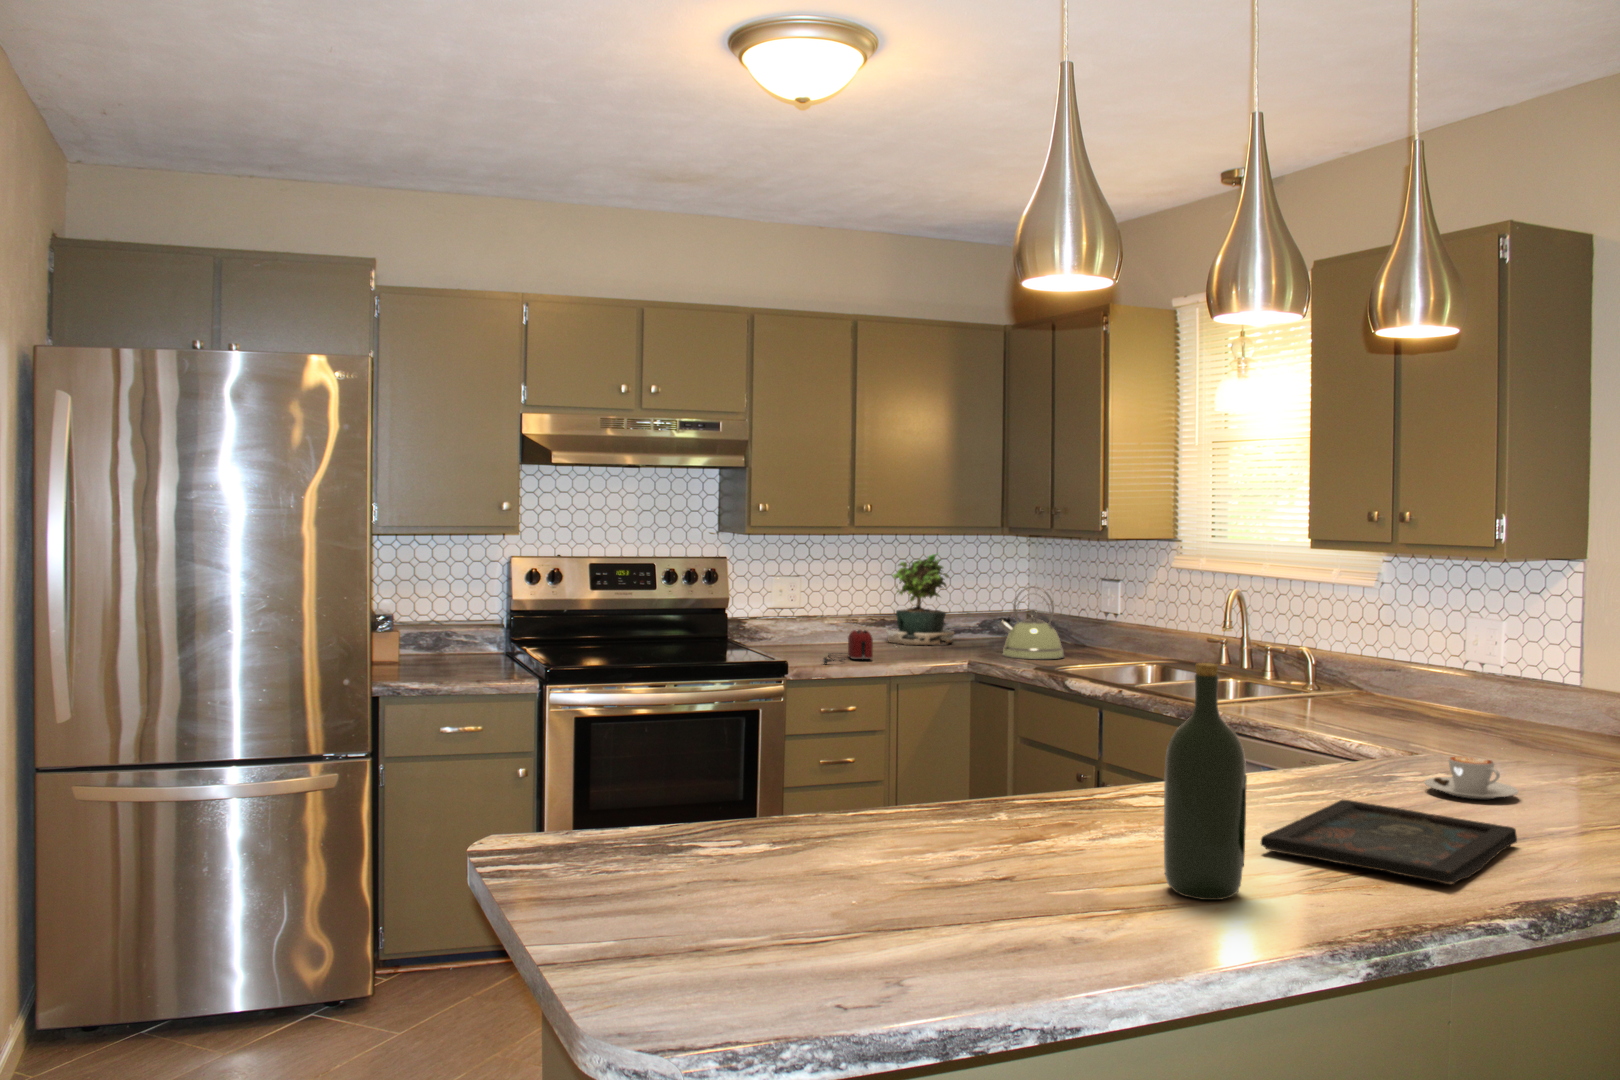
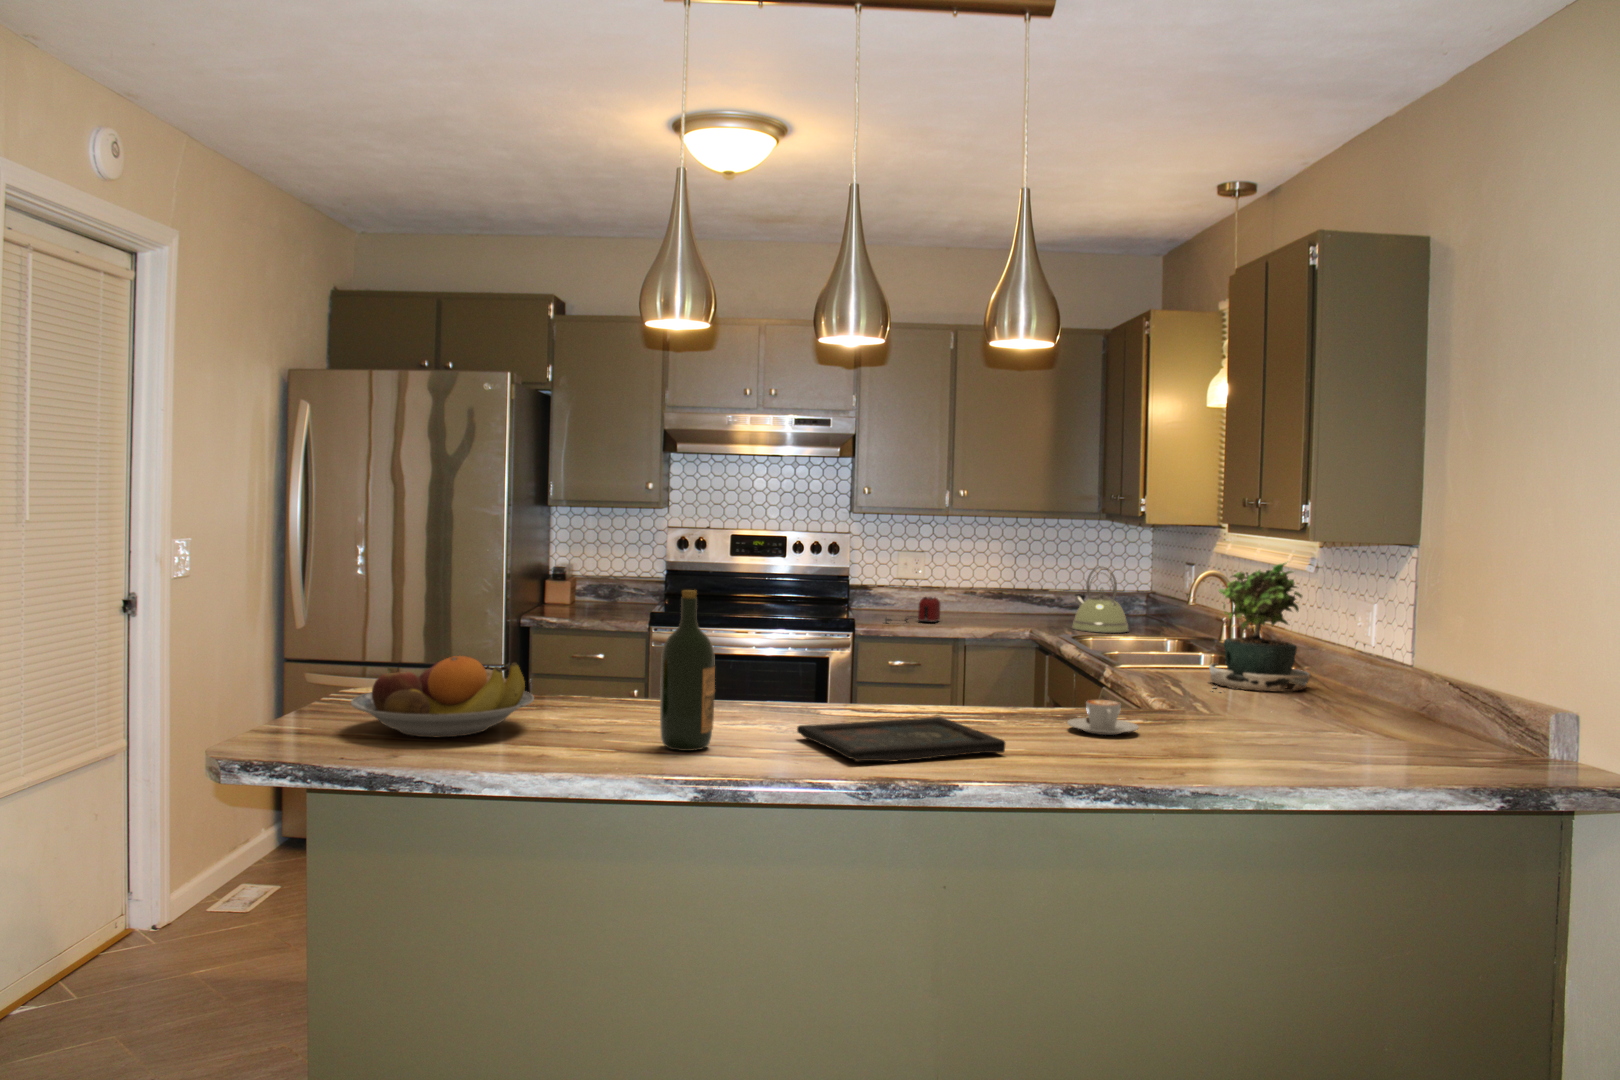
potted plant: present [886,554,954,645] -> present [1209,563,1311,691]
fruit bowl: none [685,792,970,934] -> present [351,656,534,737]

